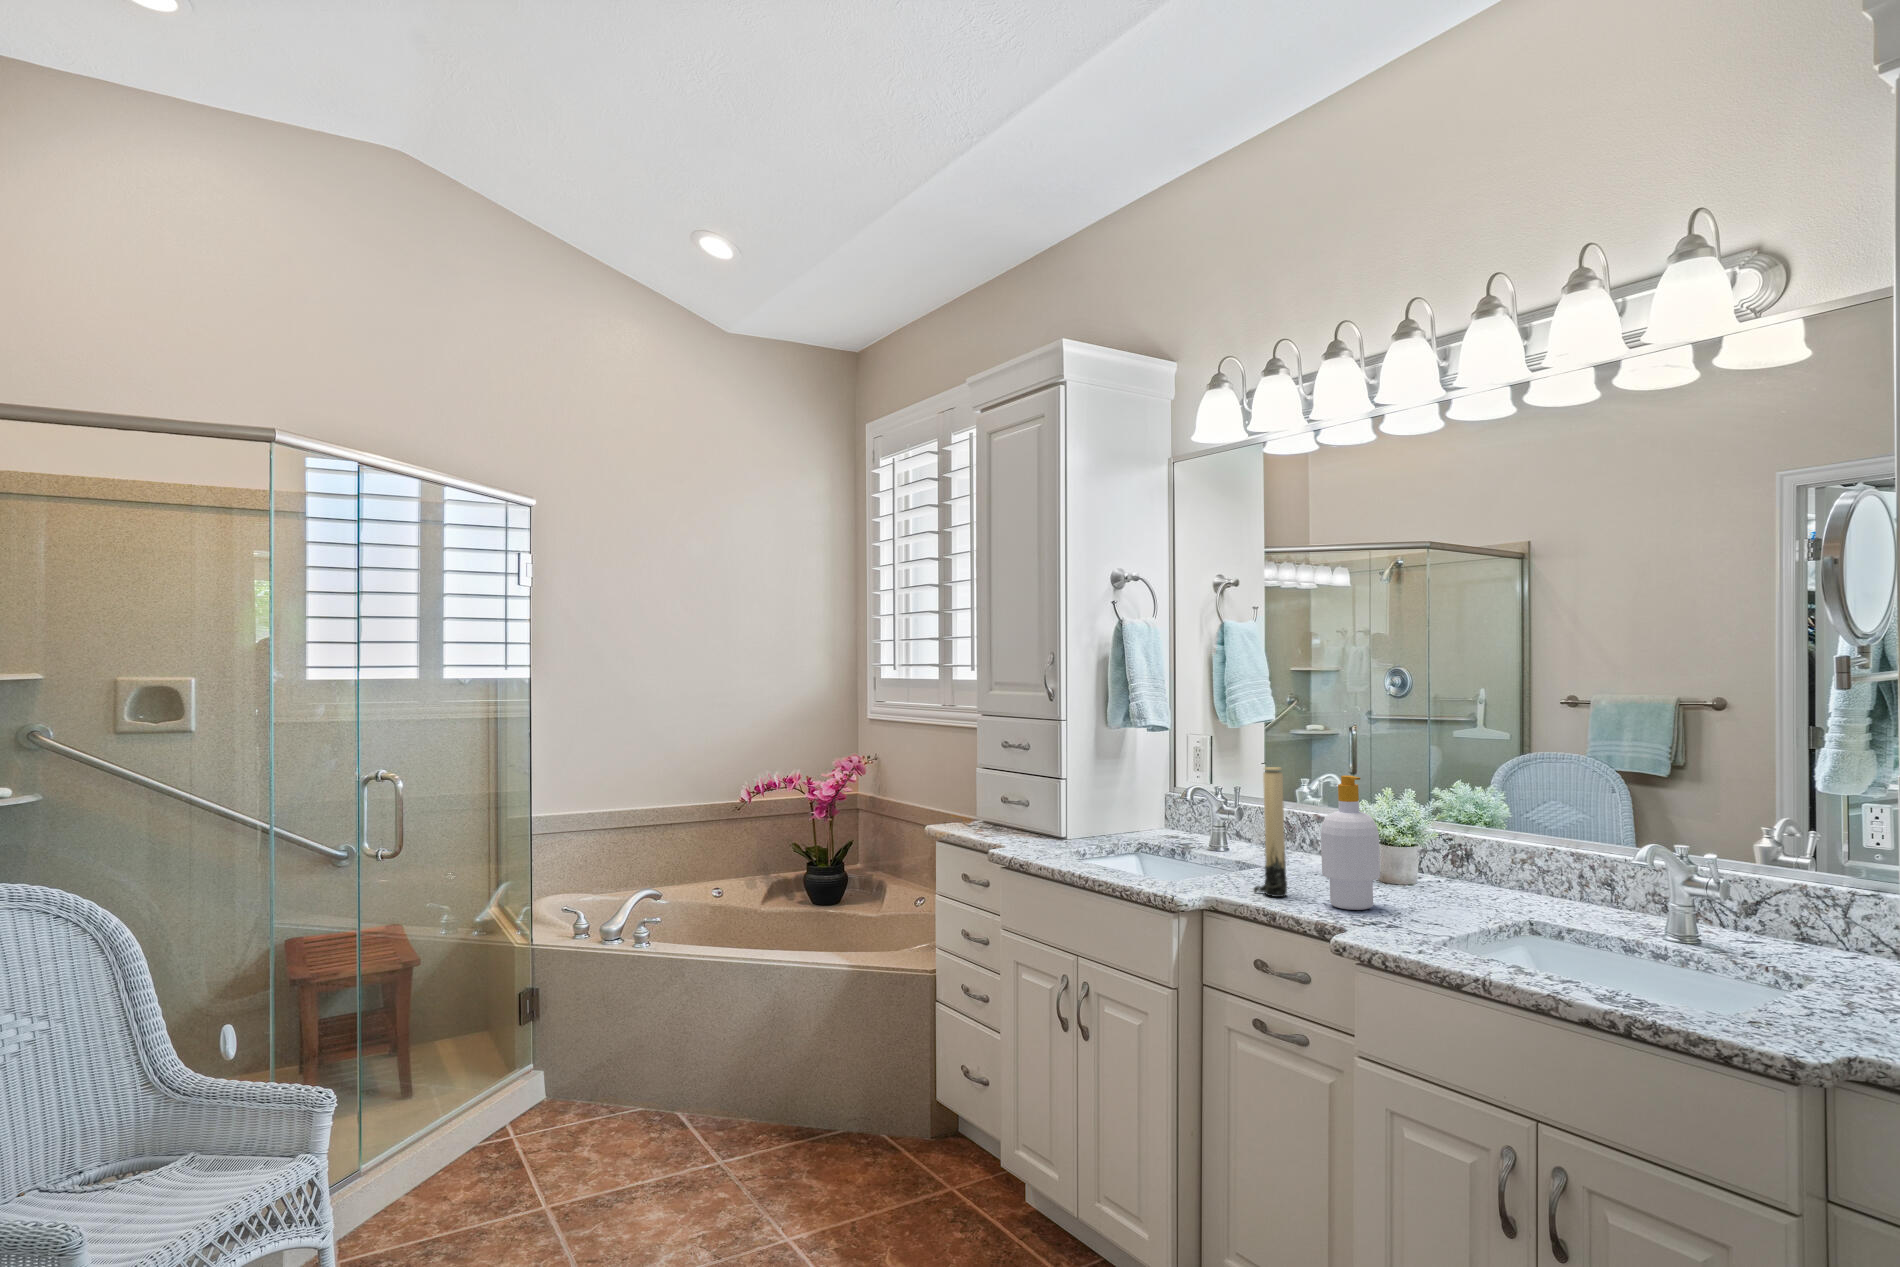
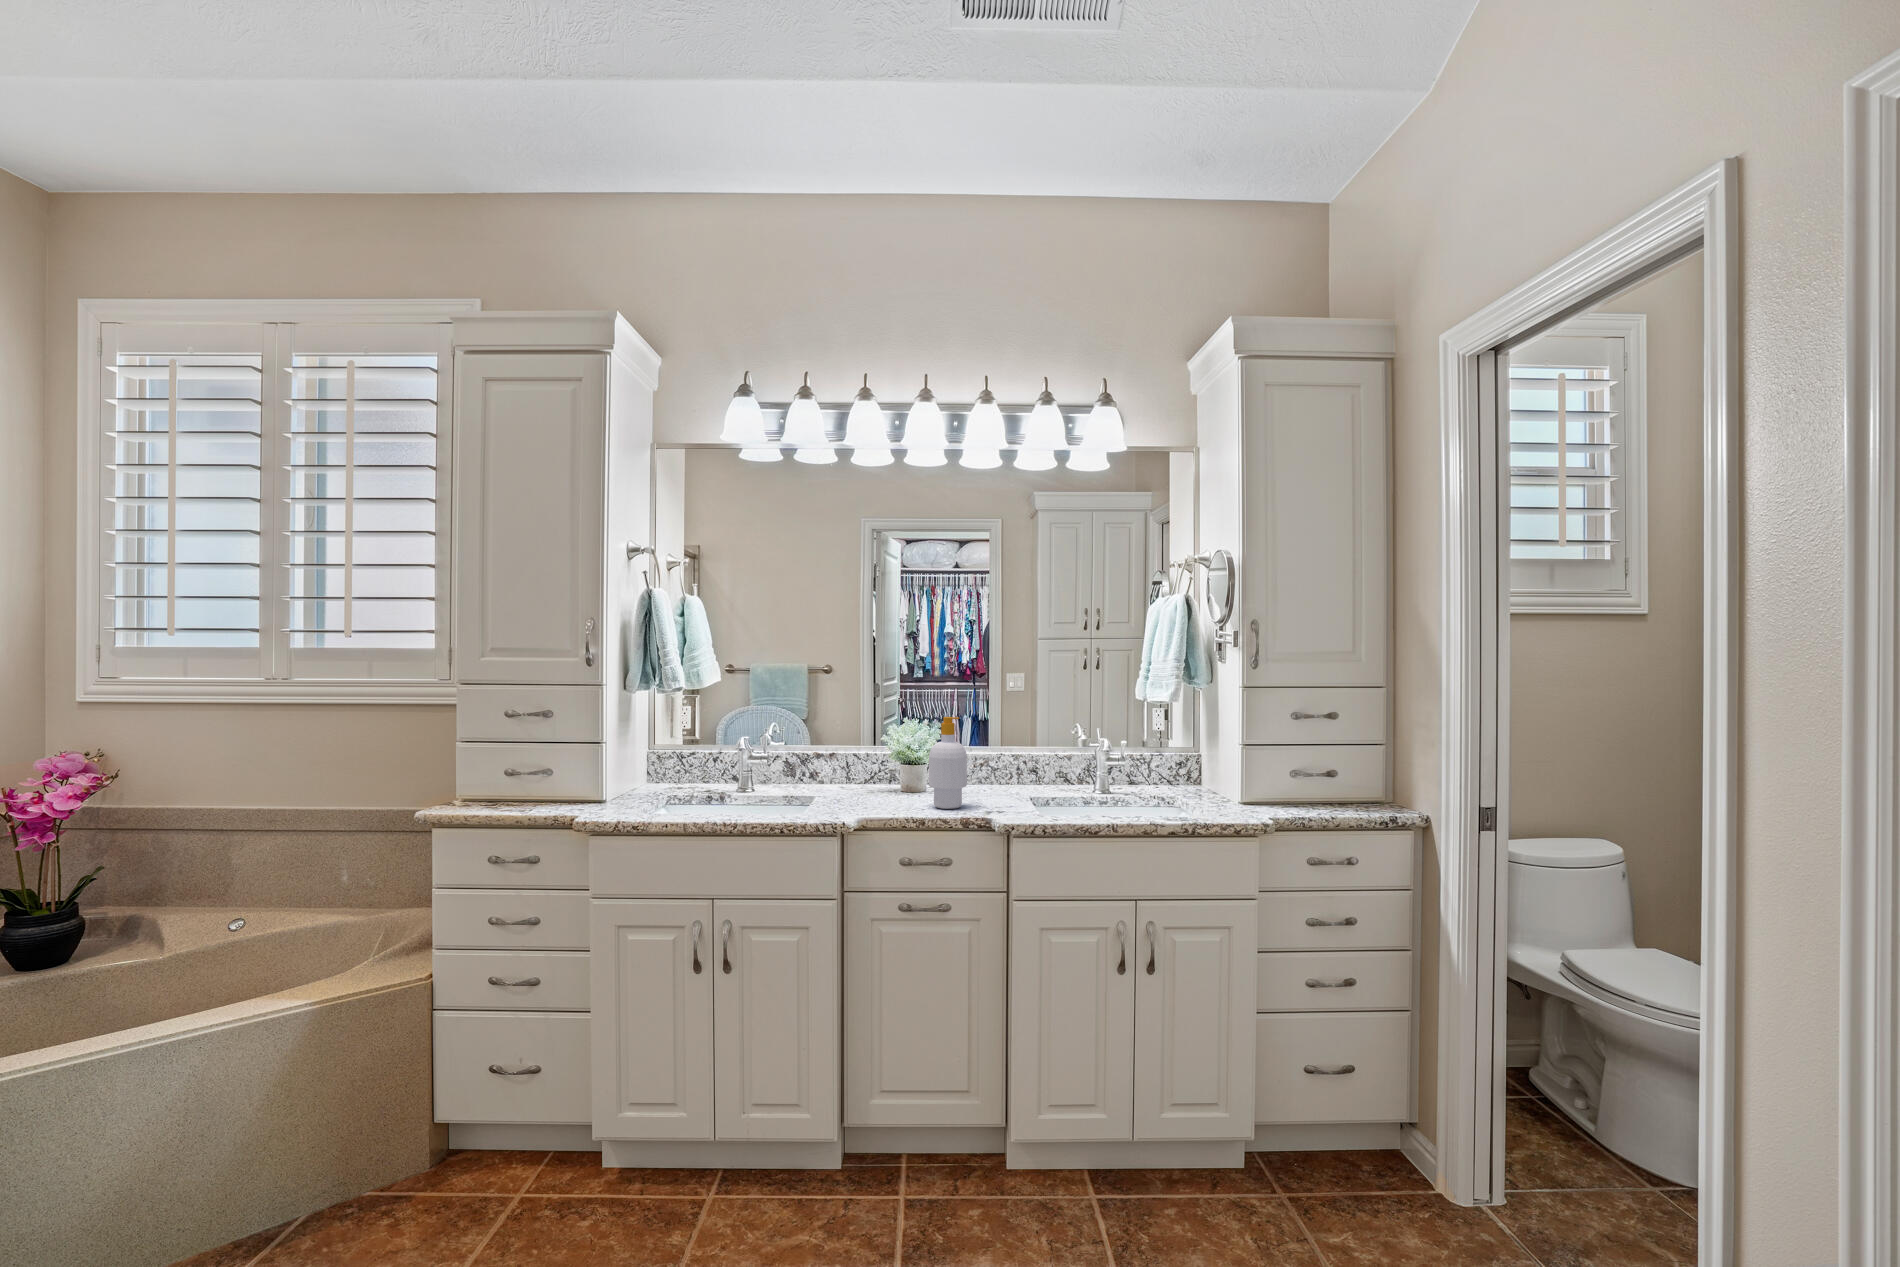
candle: present [1254,767,1287,897] -> none [875,715,903,811]

